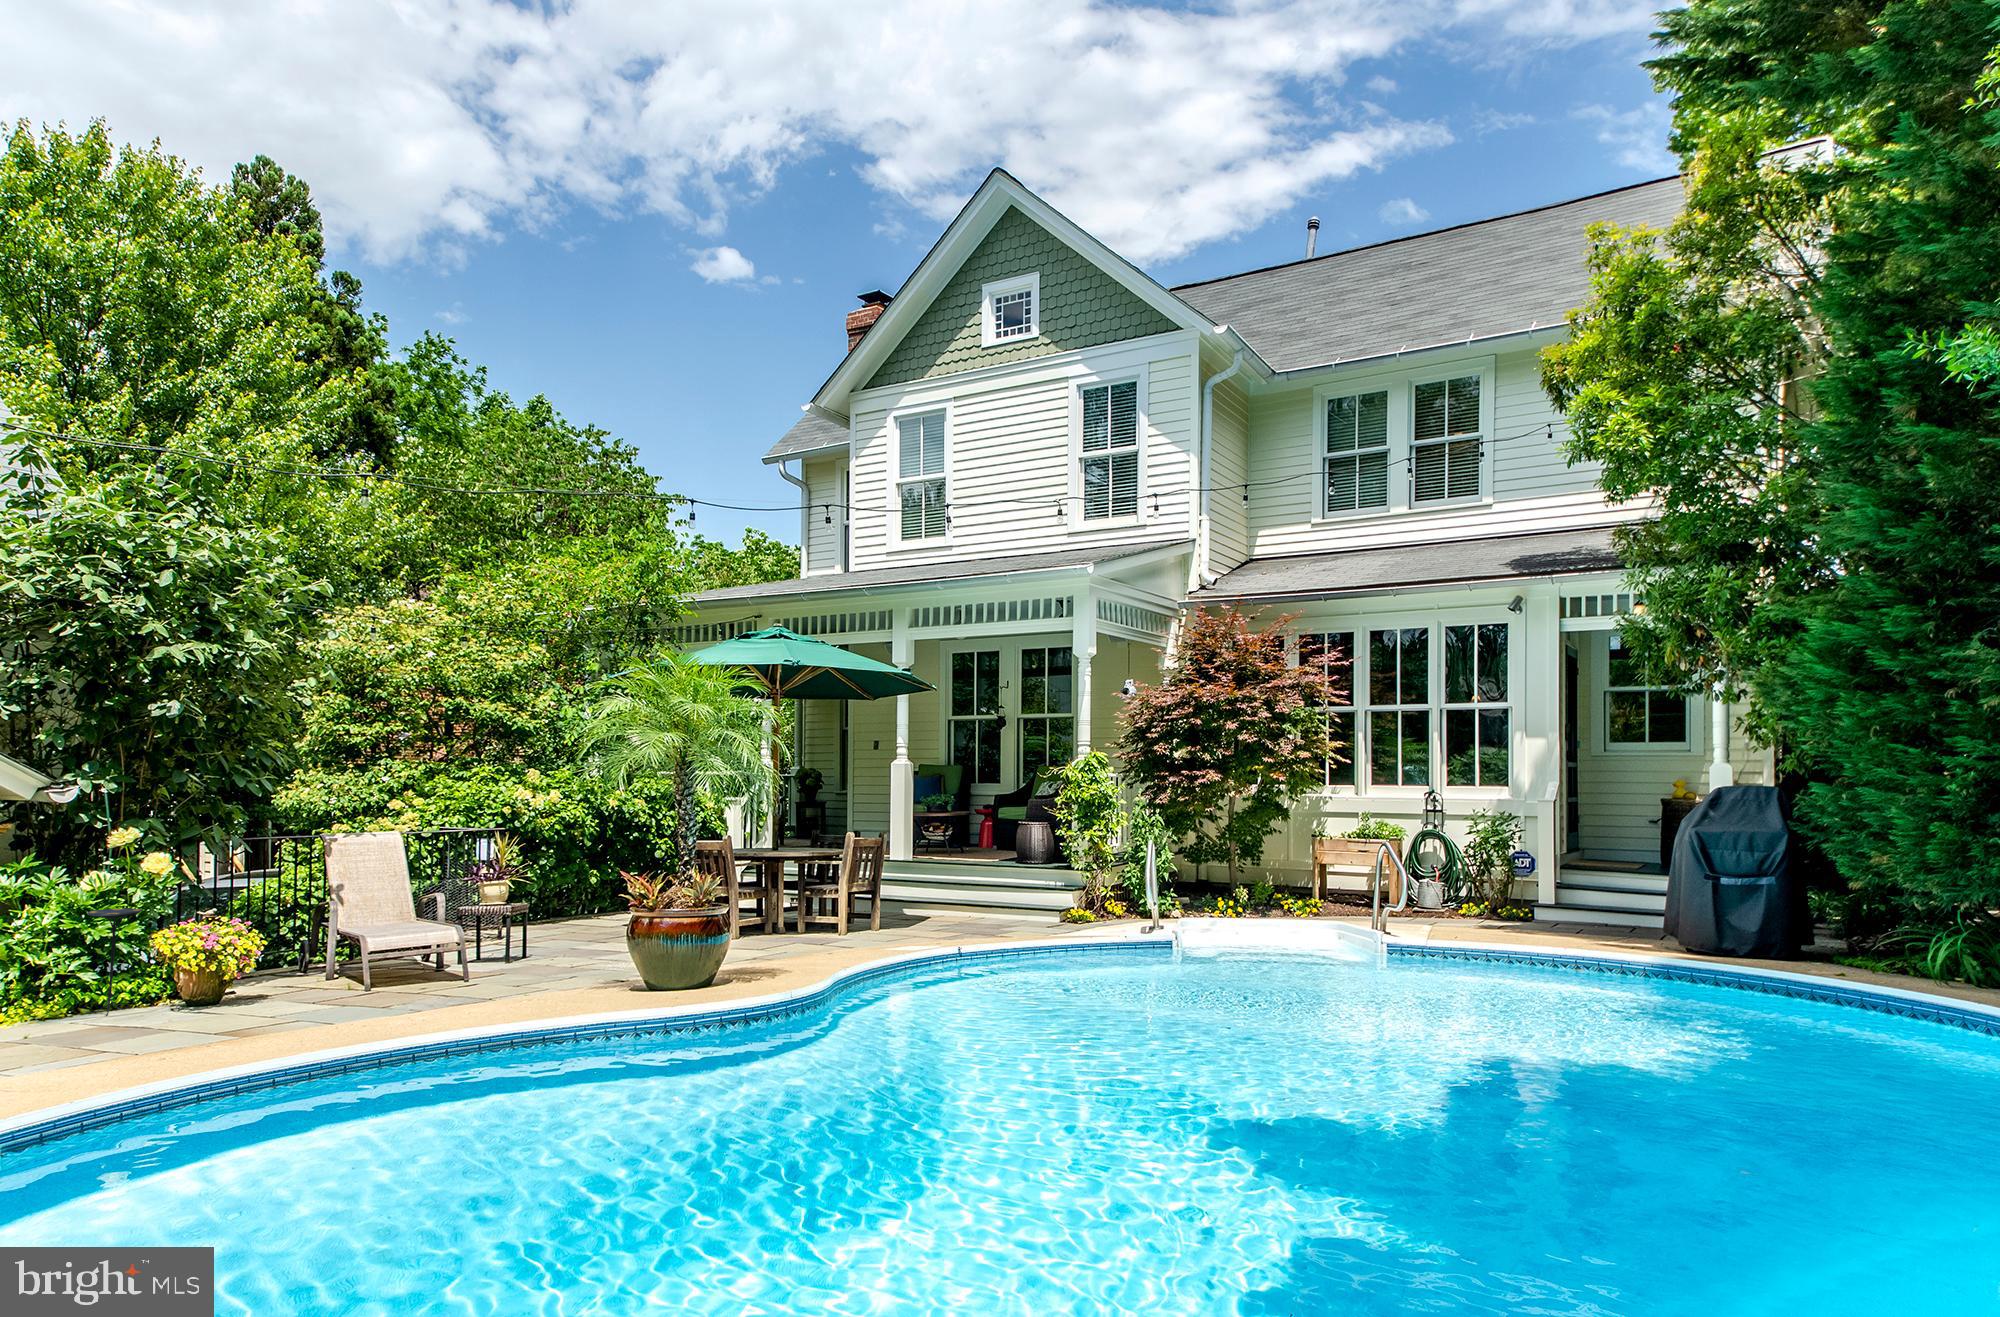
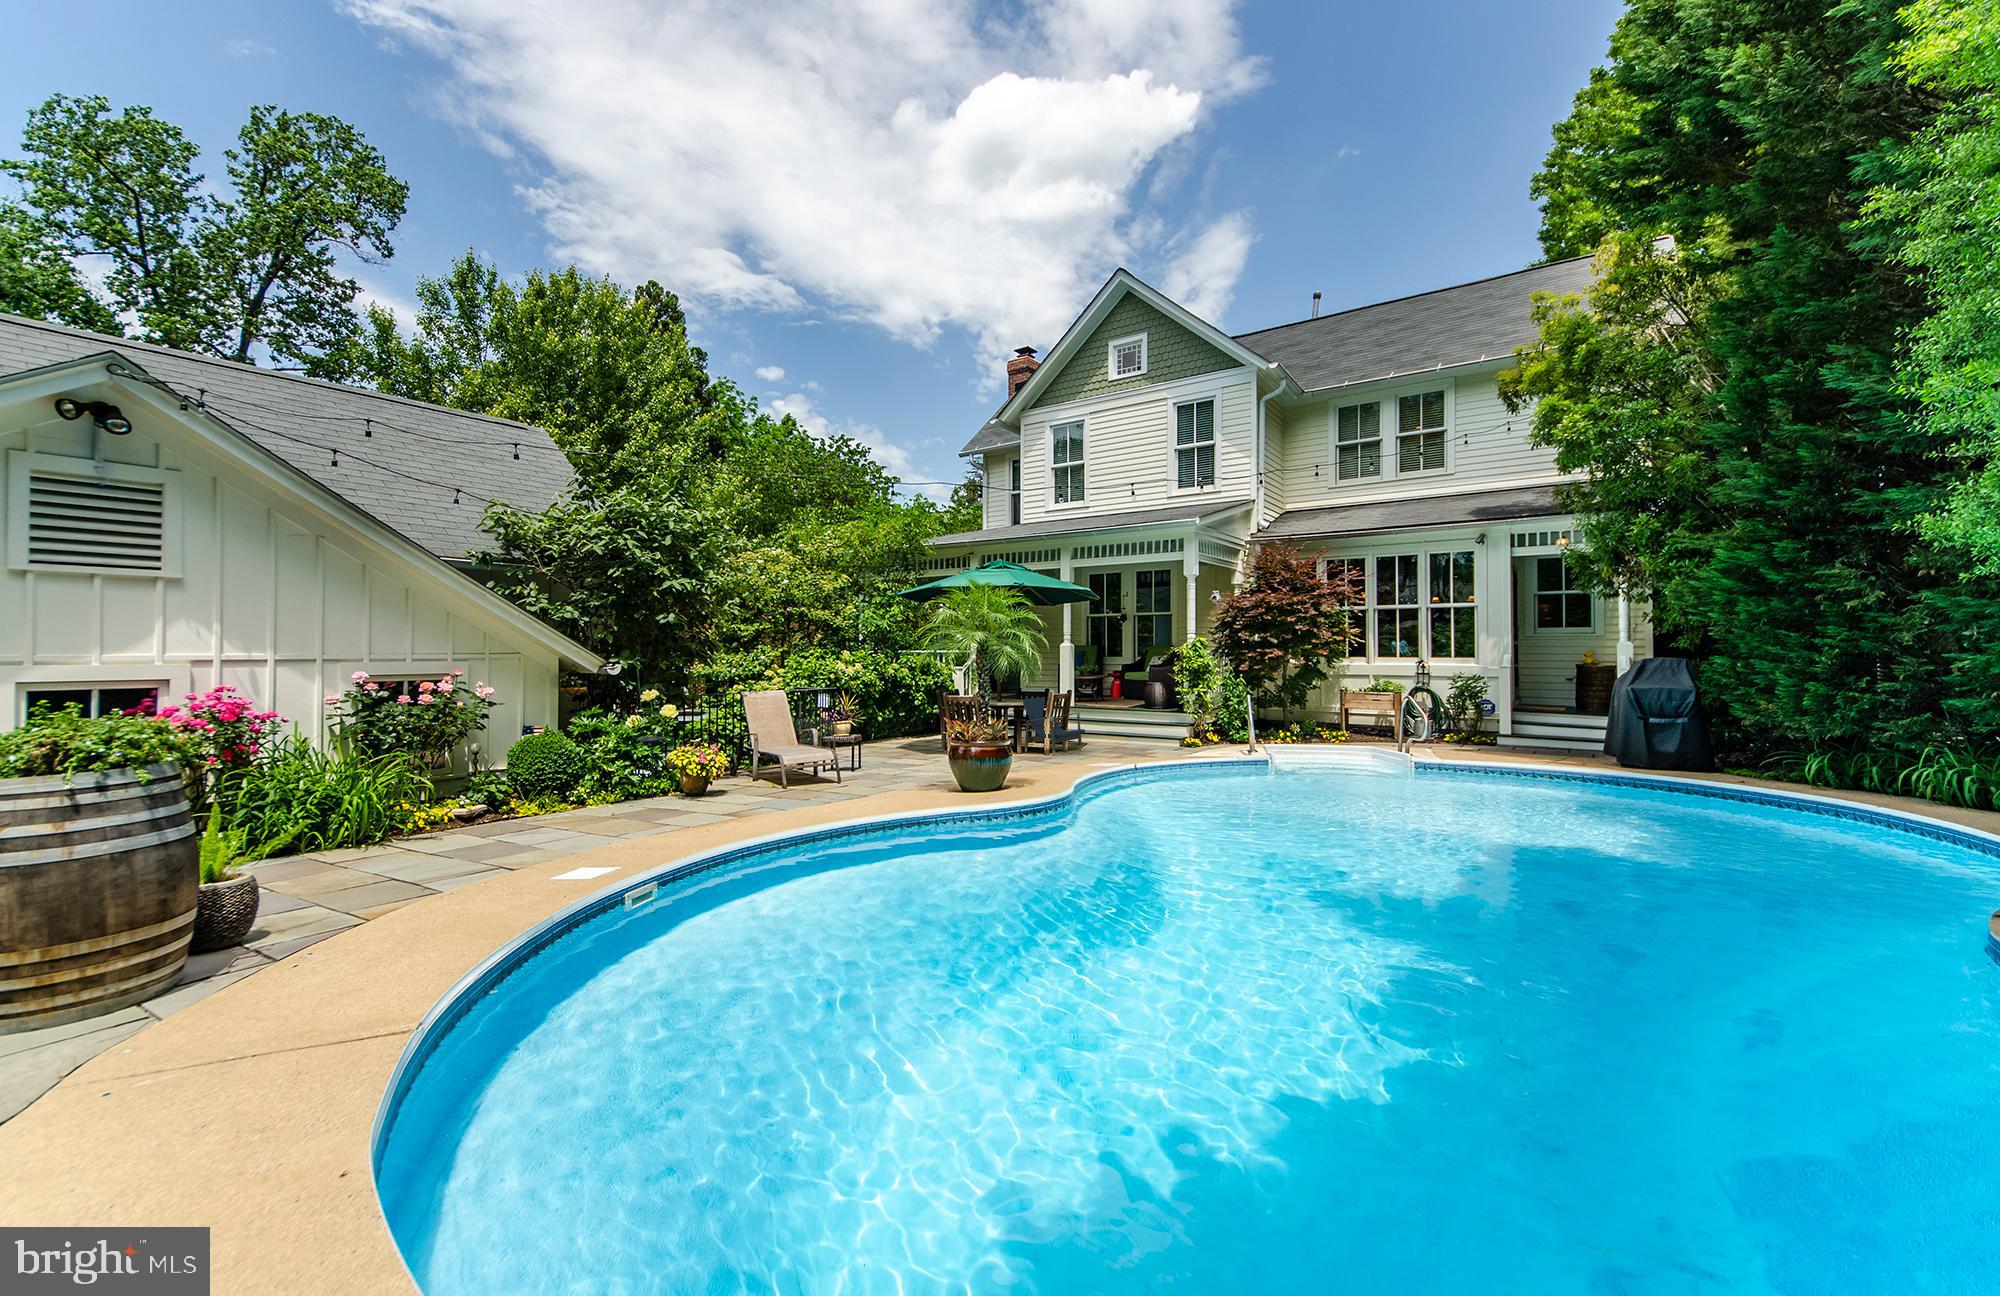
lounge chair: none [803,844,901,941] -> present [1023,697,1085,756]

